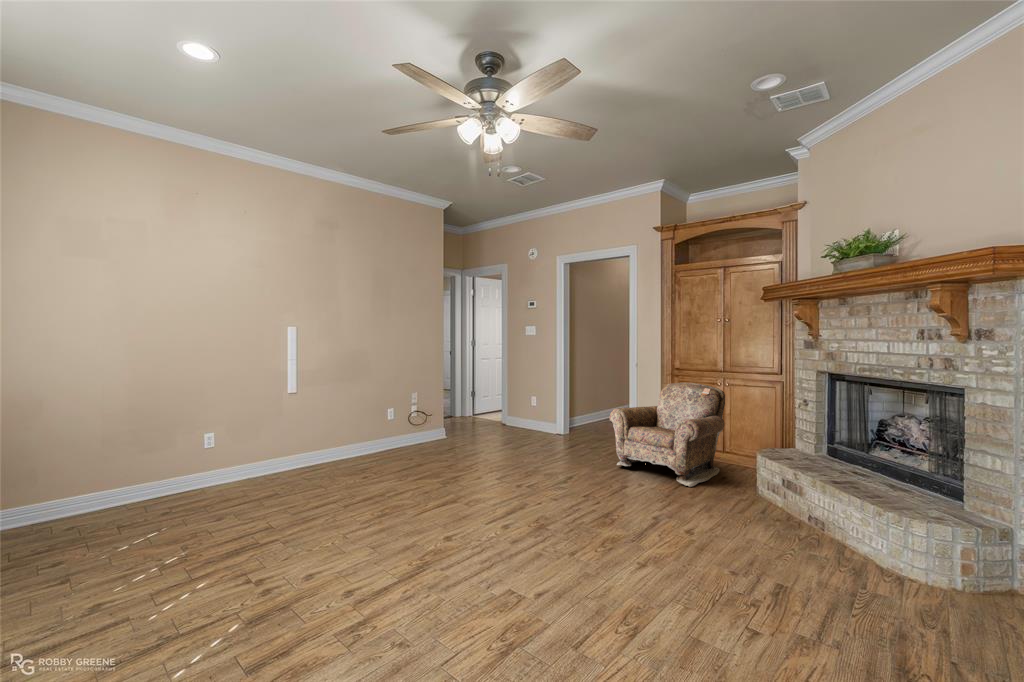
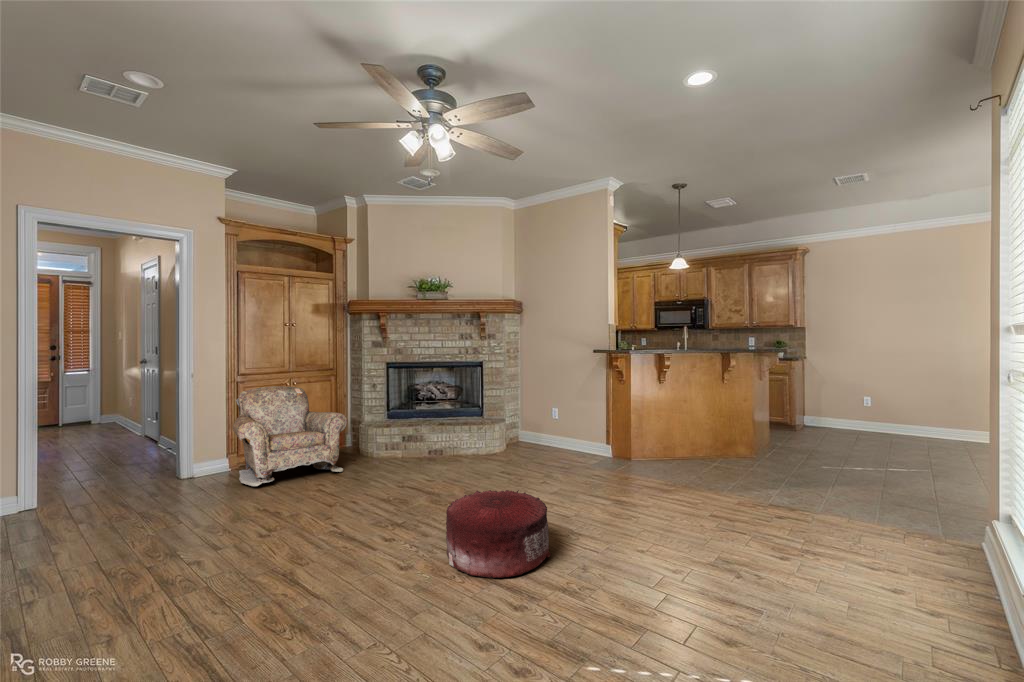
pouf: none [398,509,513,616] -> present [446,490,551,578]

